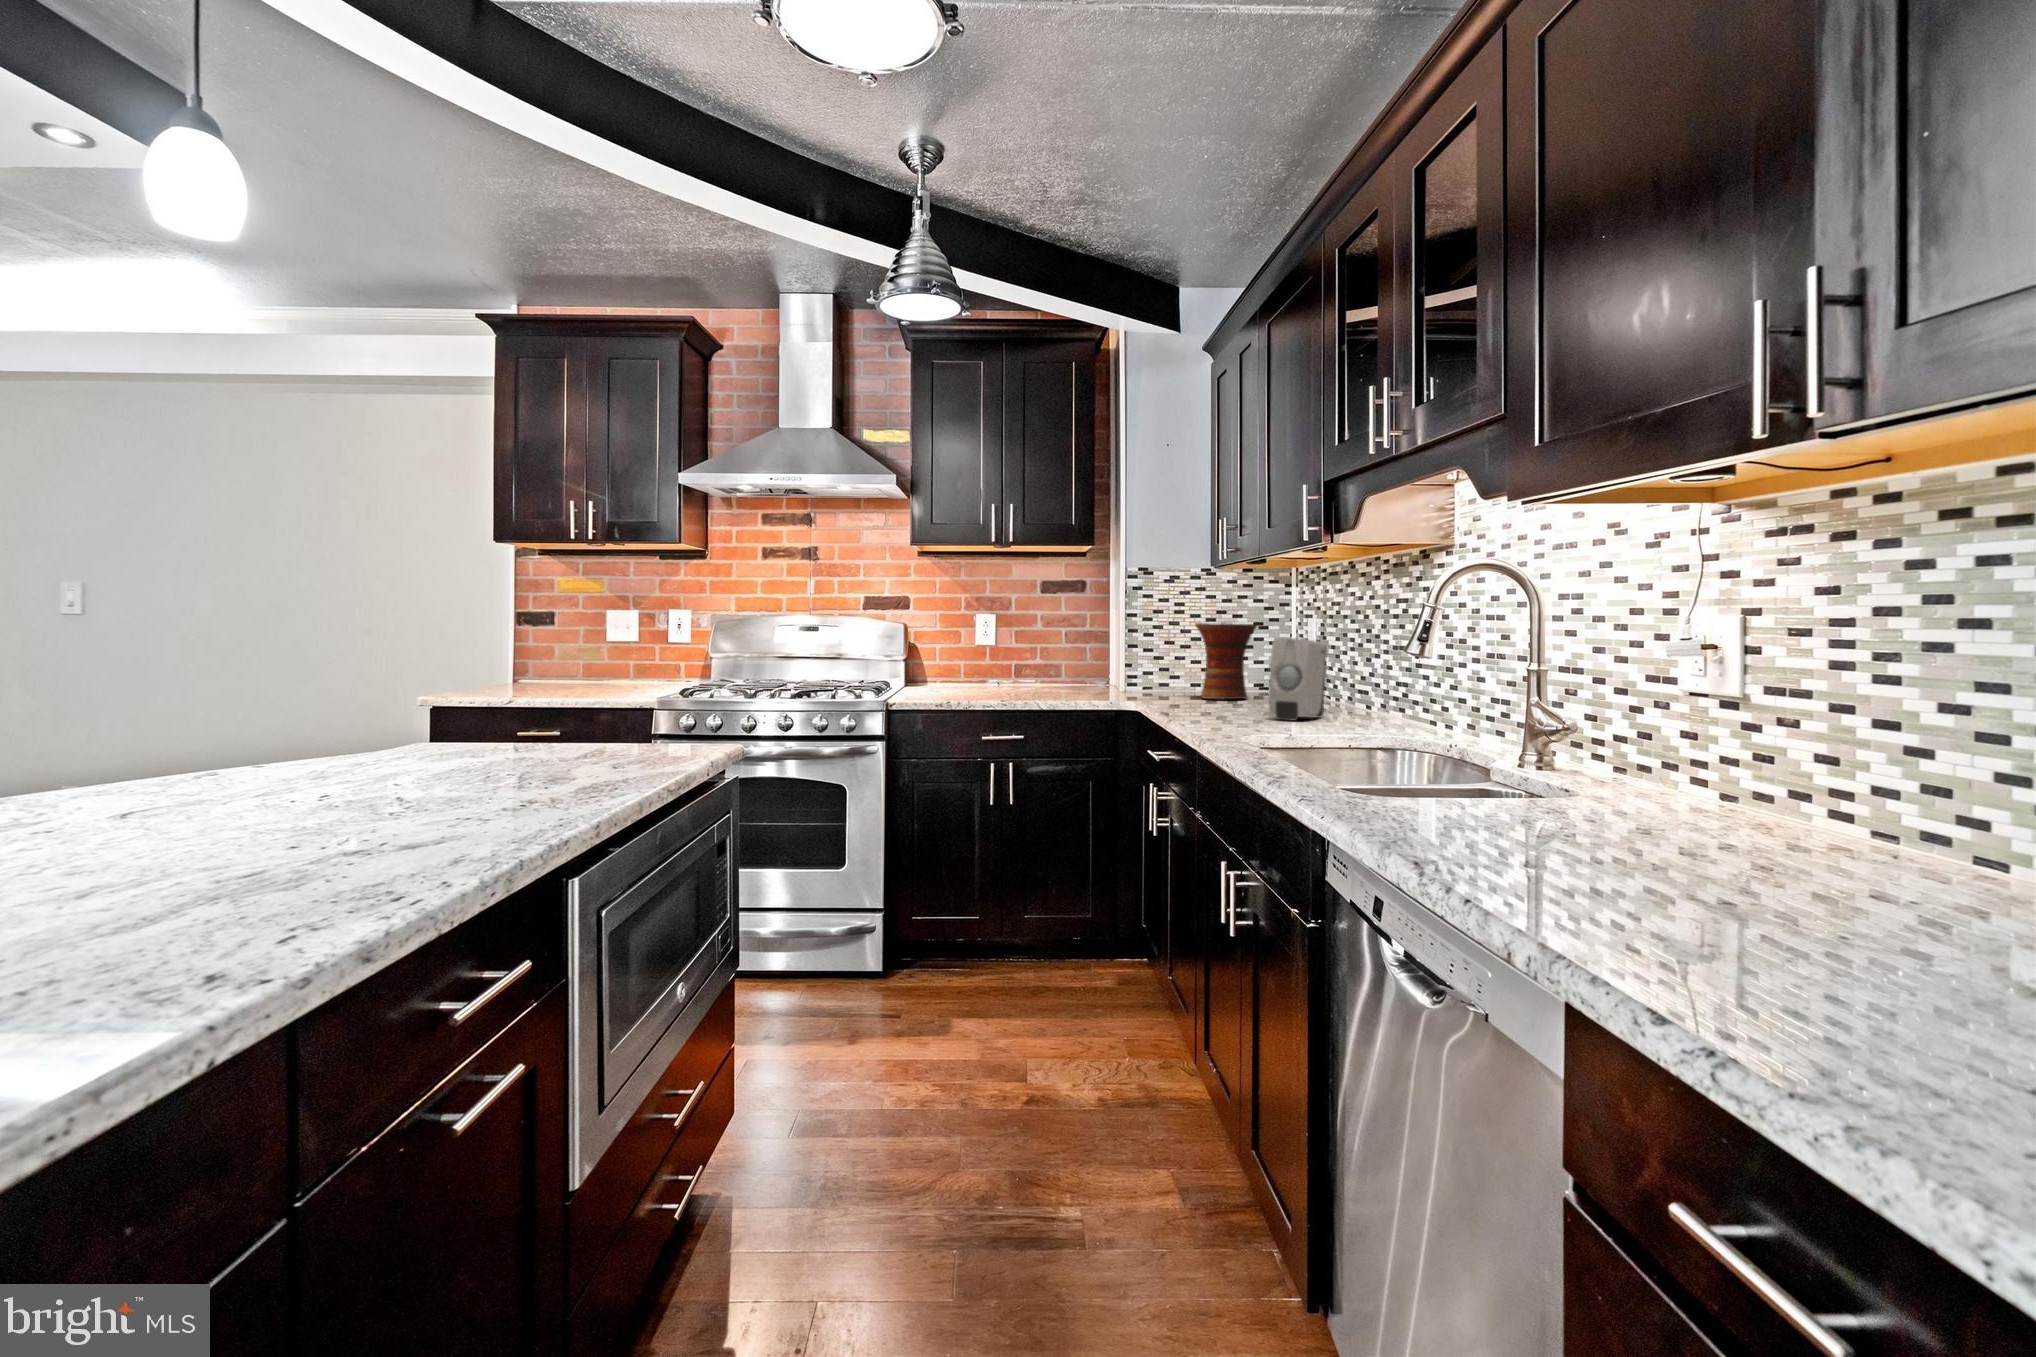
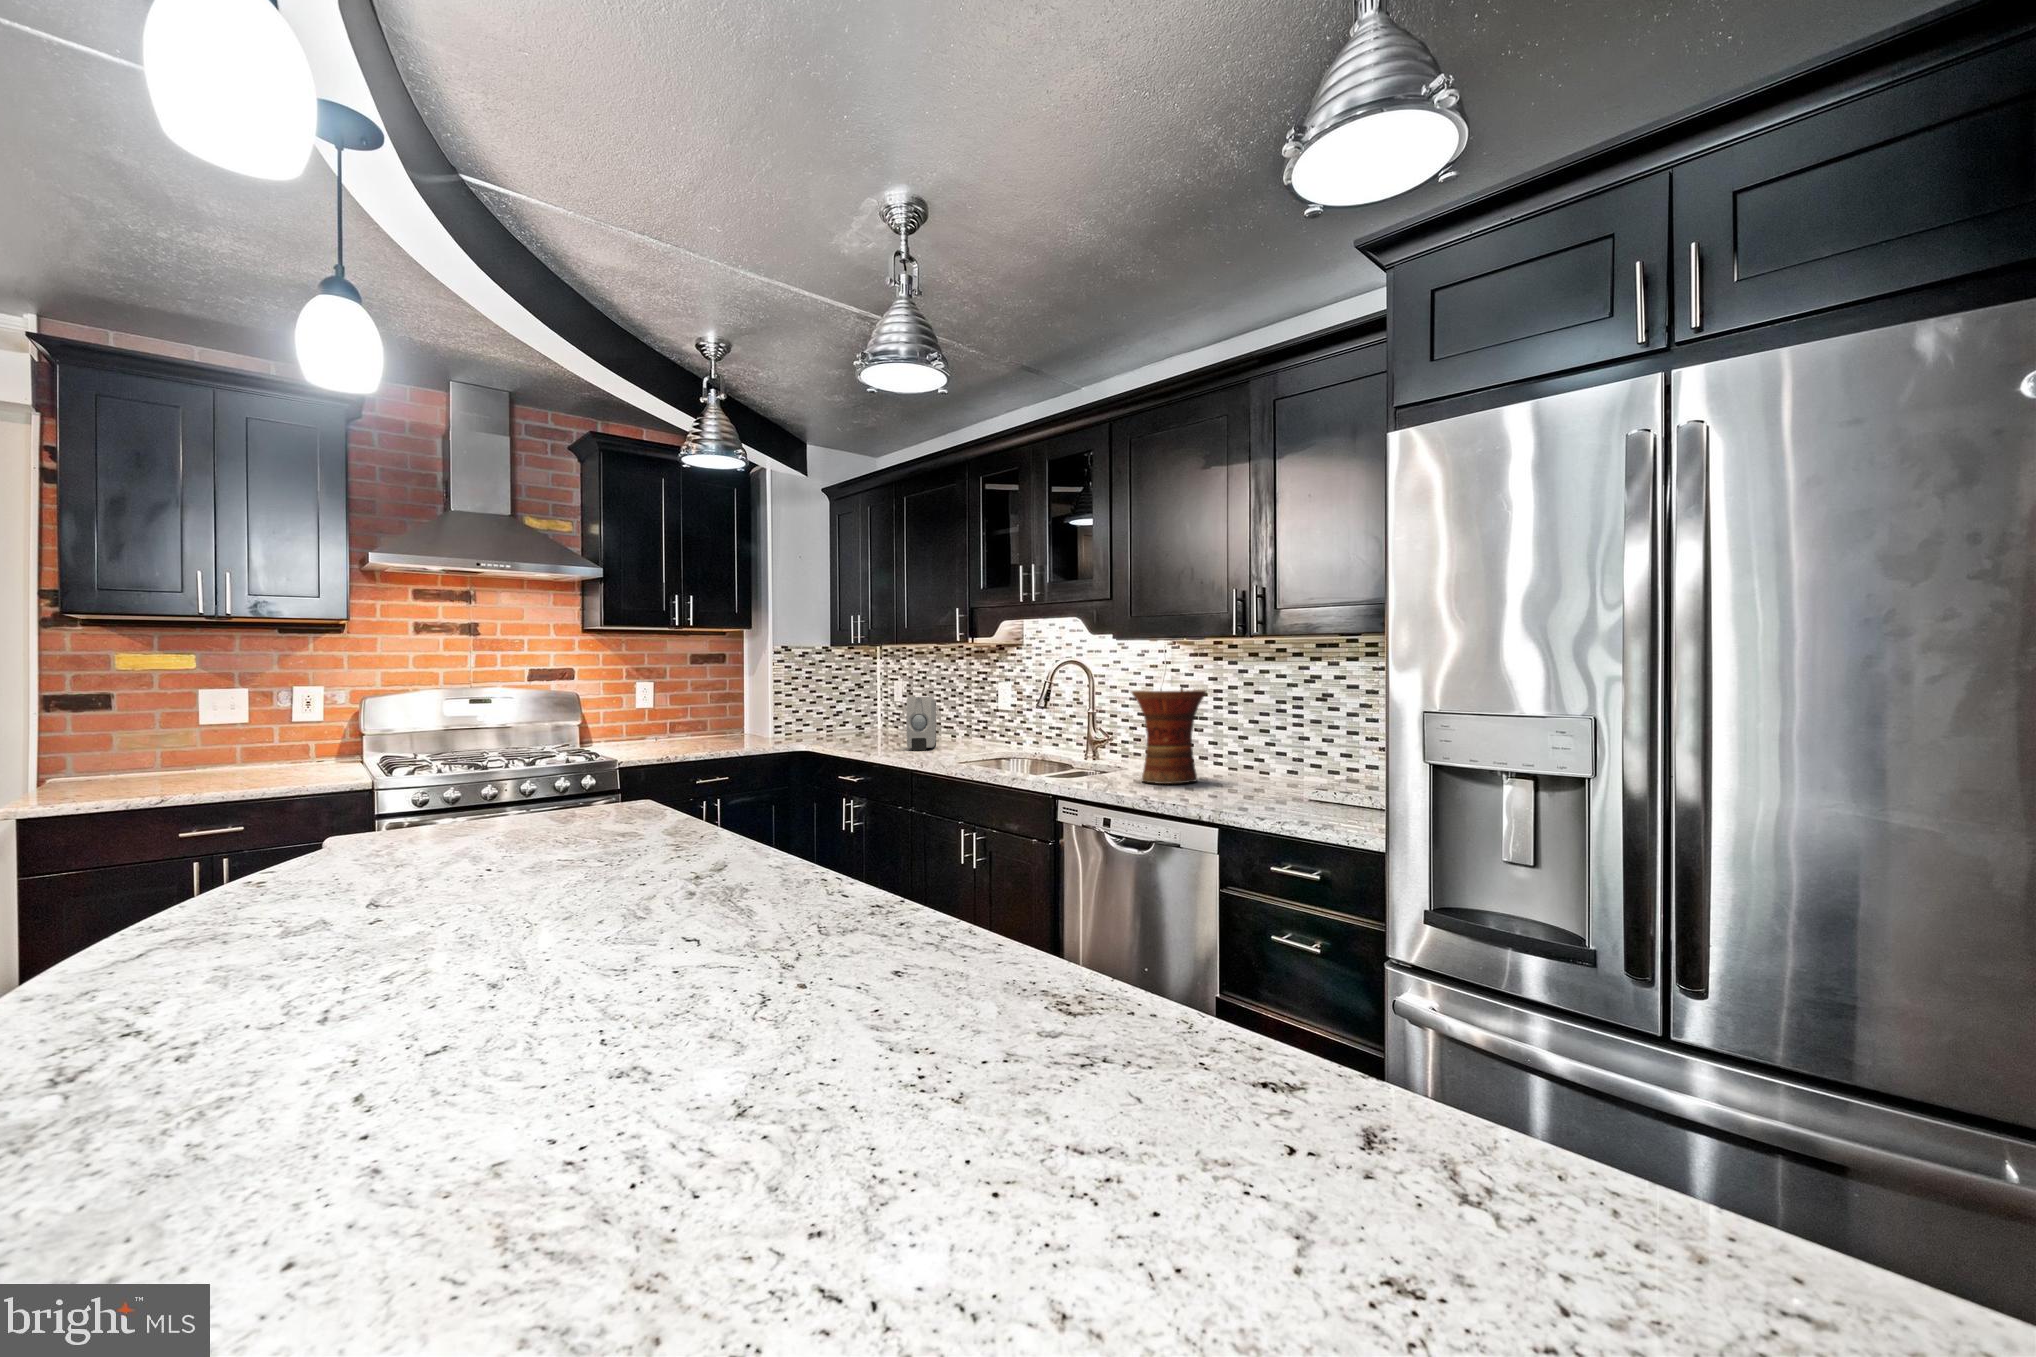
vase: present [1195,623,1257,699] -> present [1132,690,1206,784]

